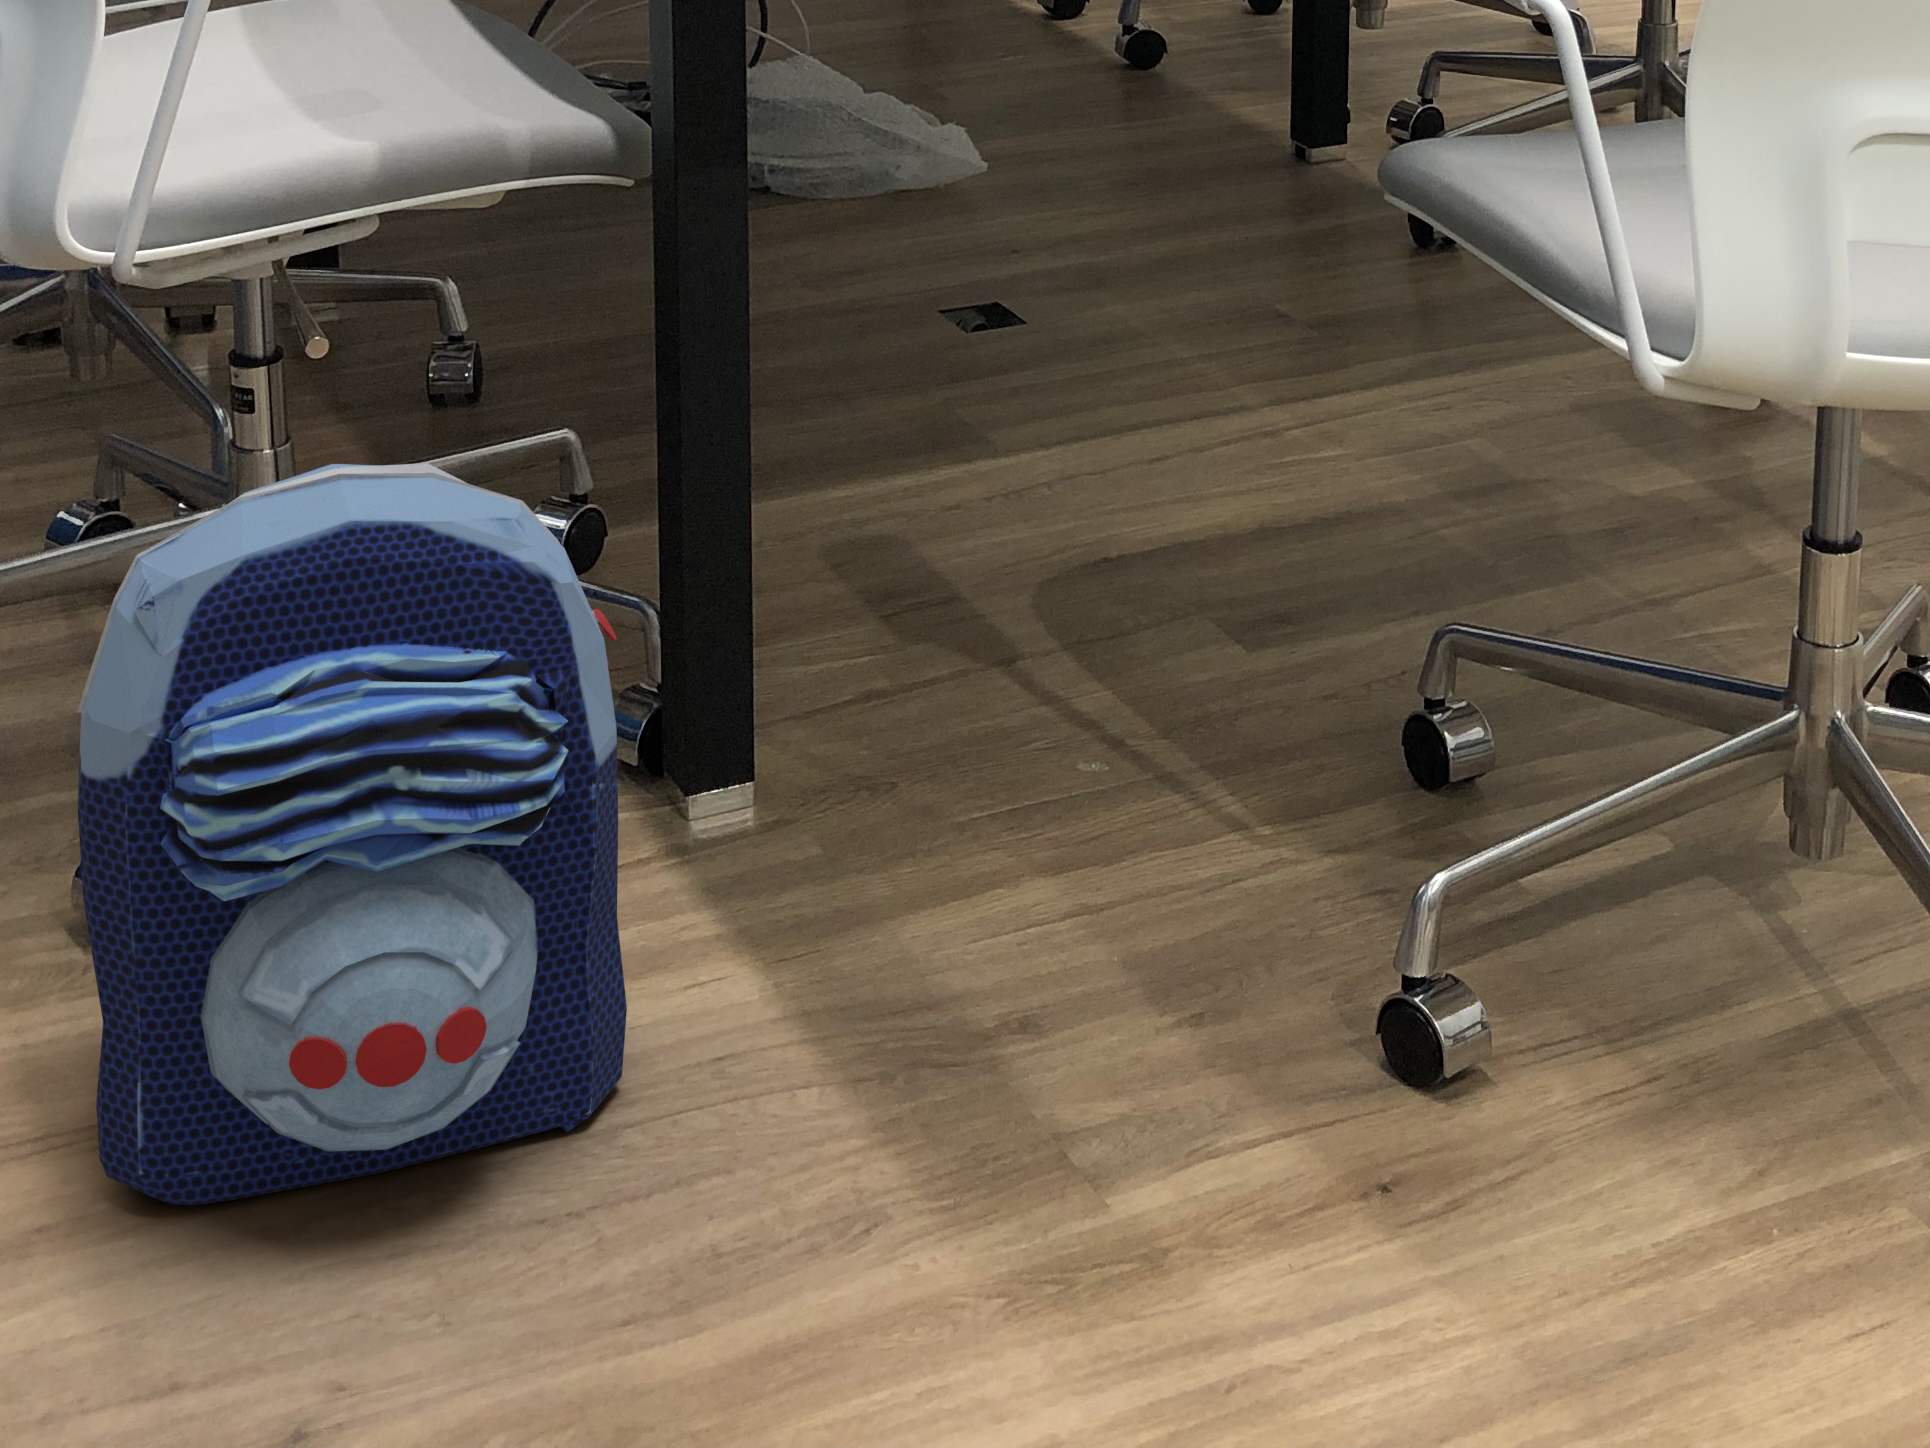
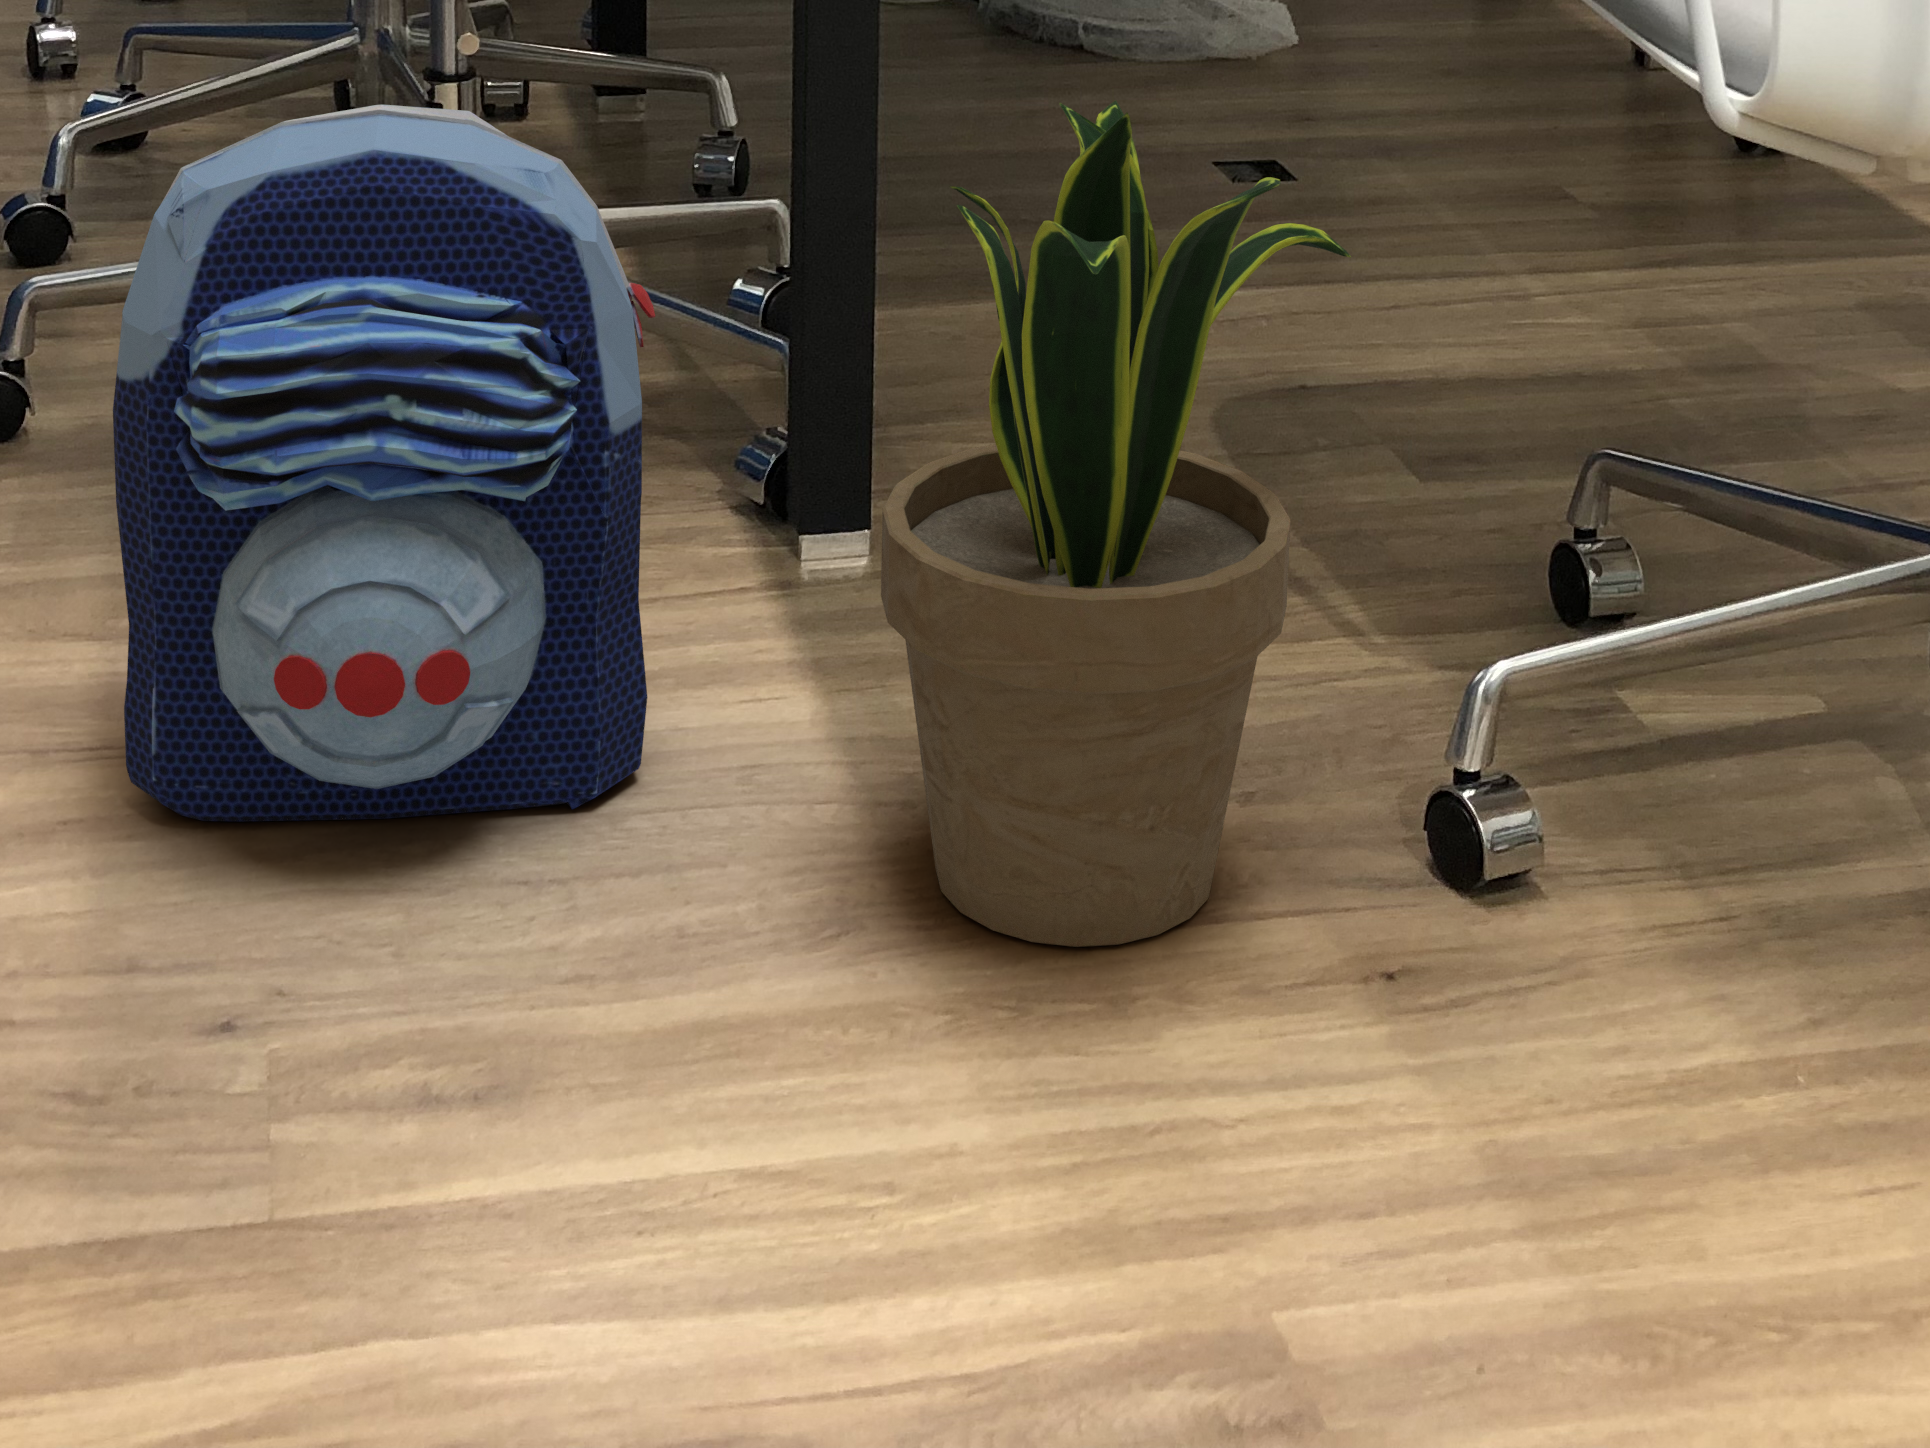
potted plant: none [885,387,1300,1202] -> present [881,100,1351,947]

